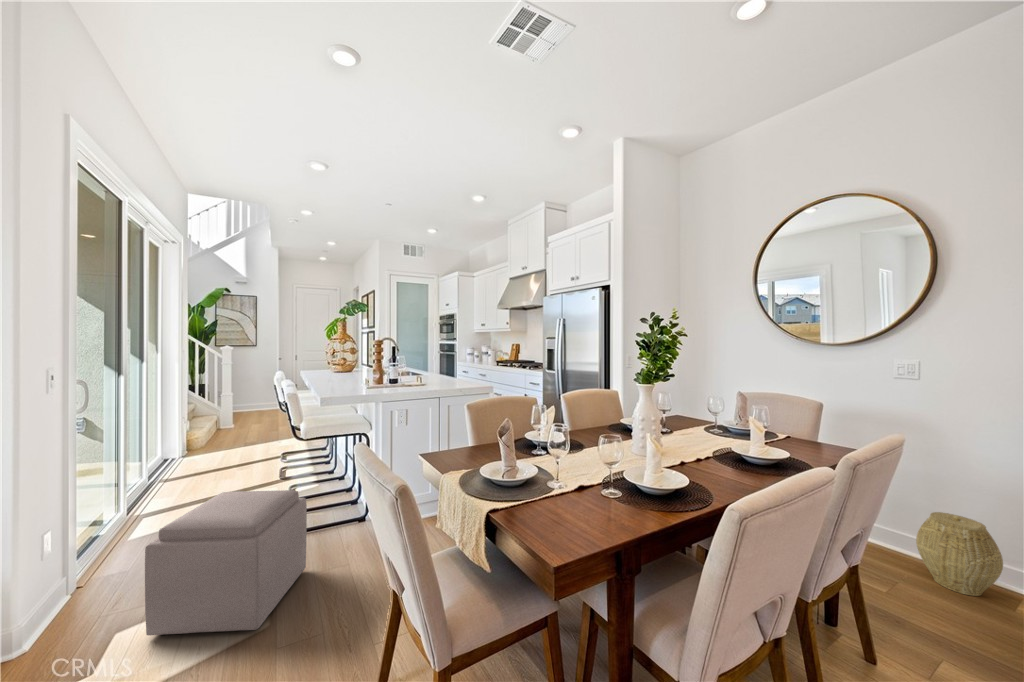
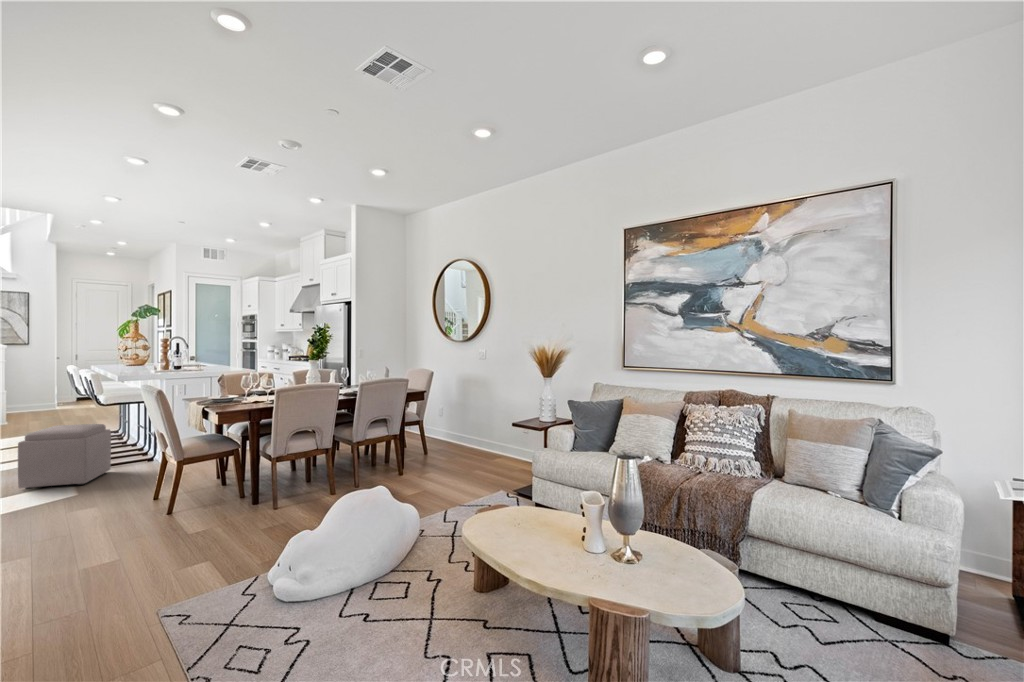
woven basket: present [916,512,1003,596] -> none [462,421,489,456]

